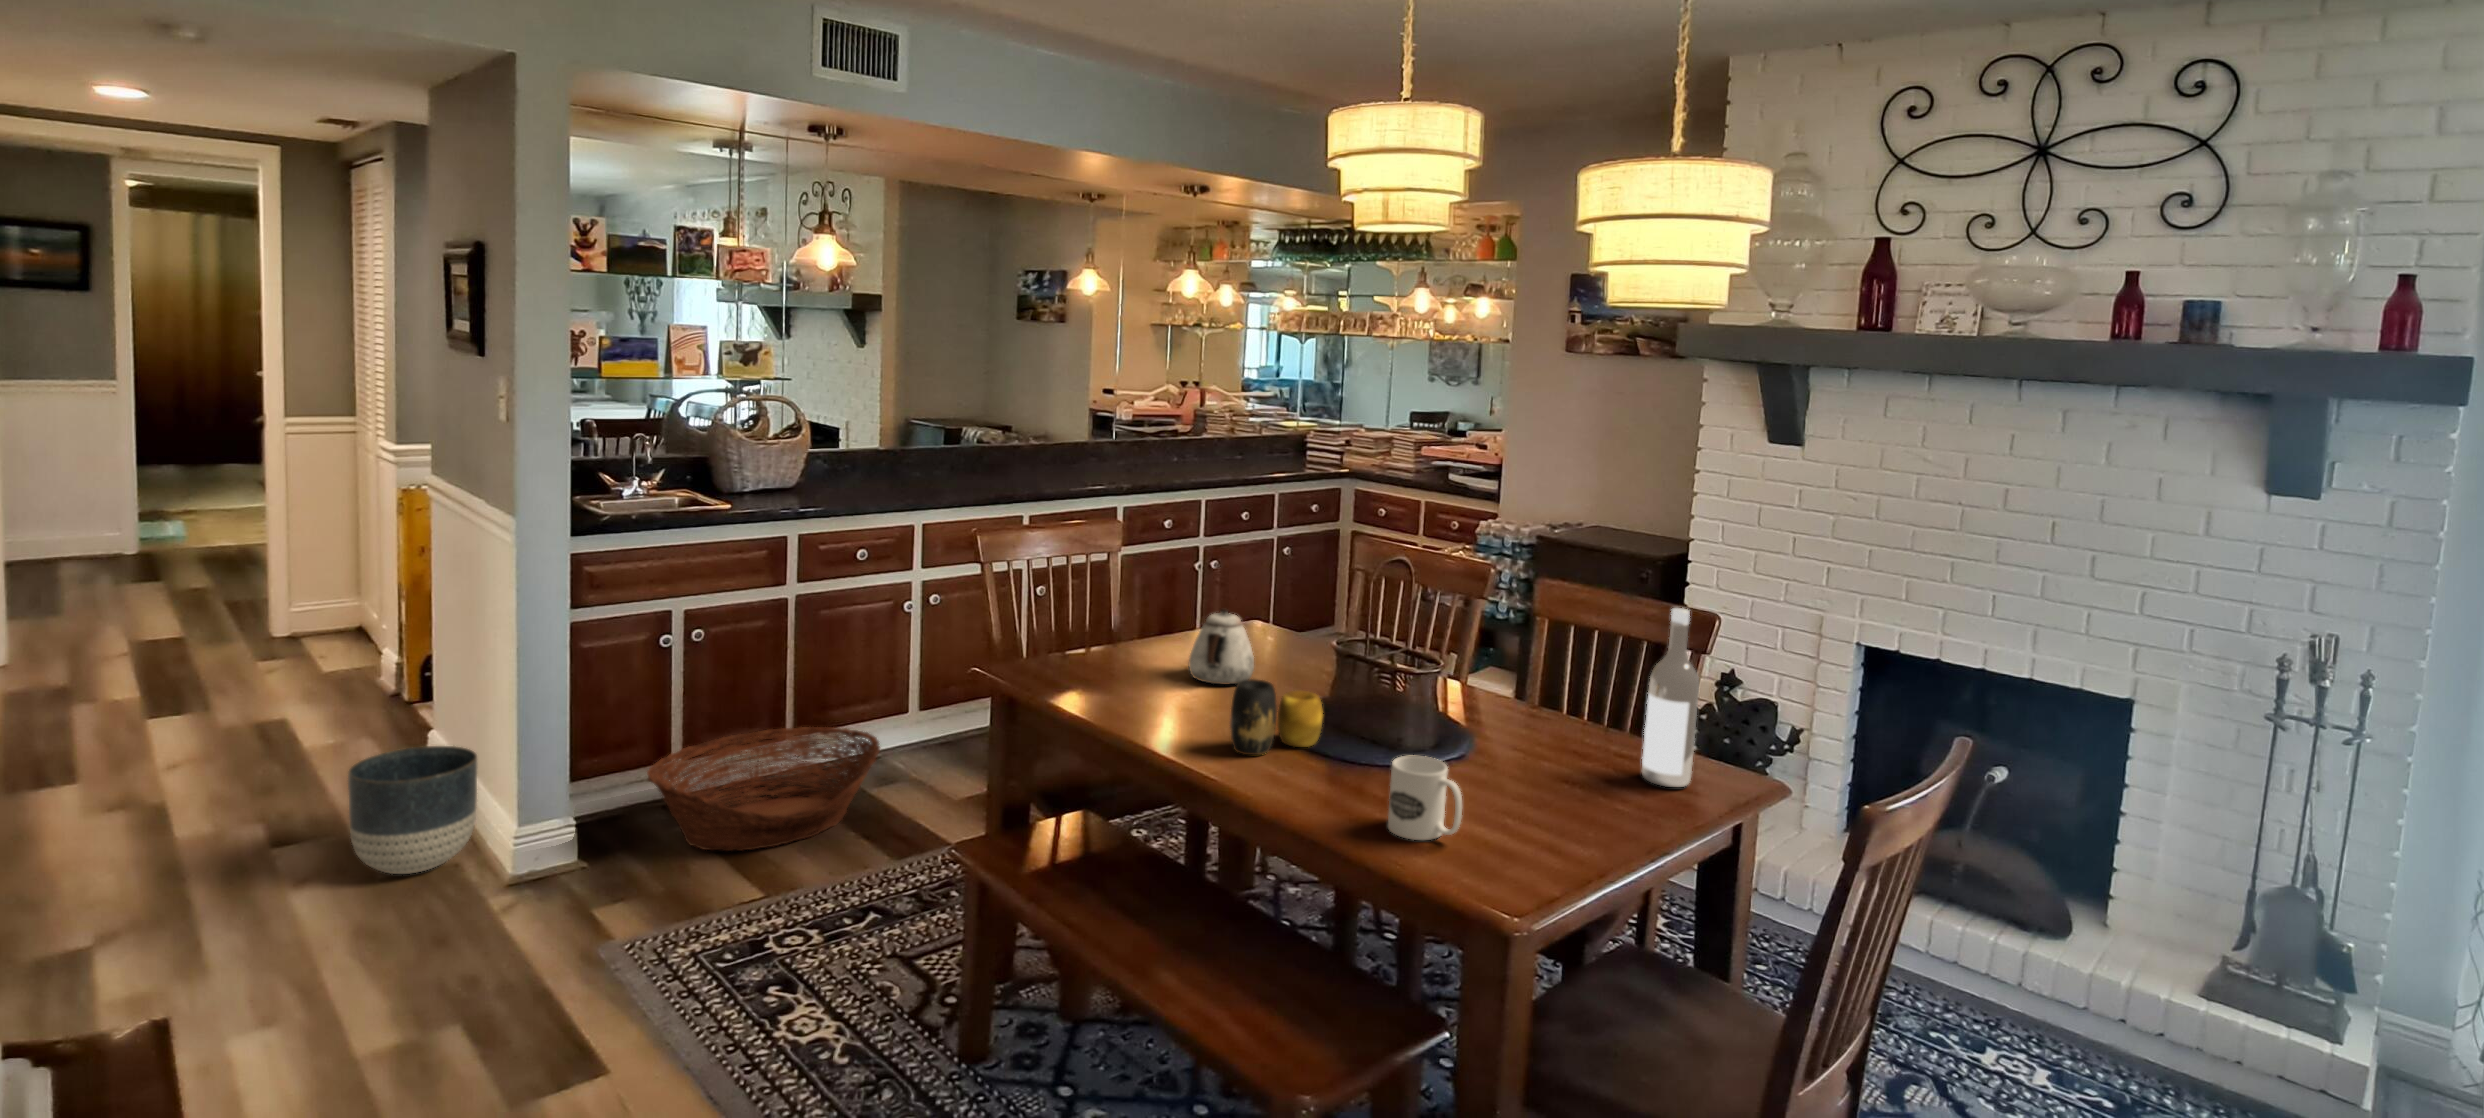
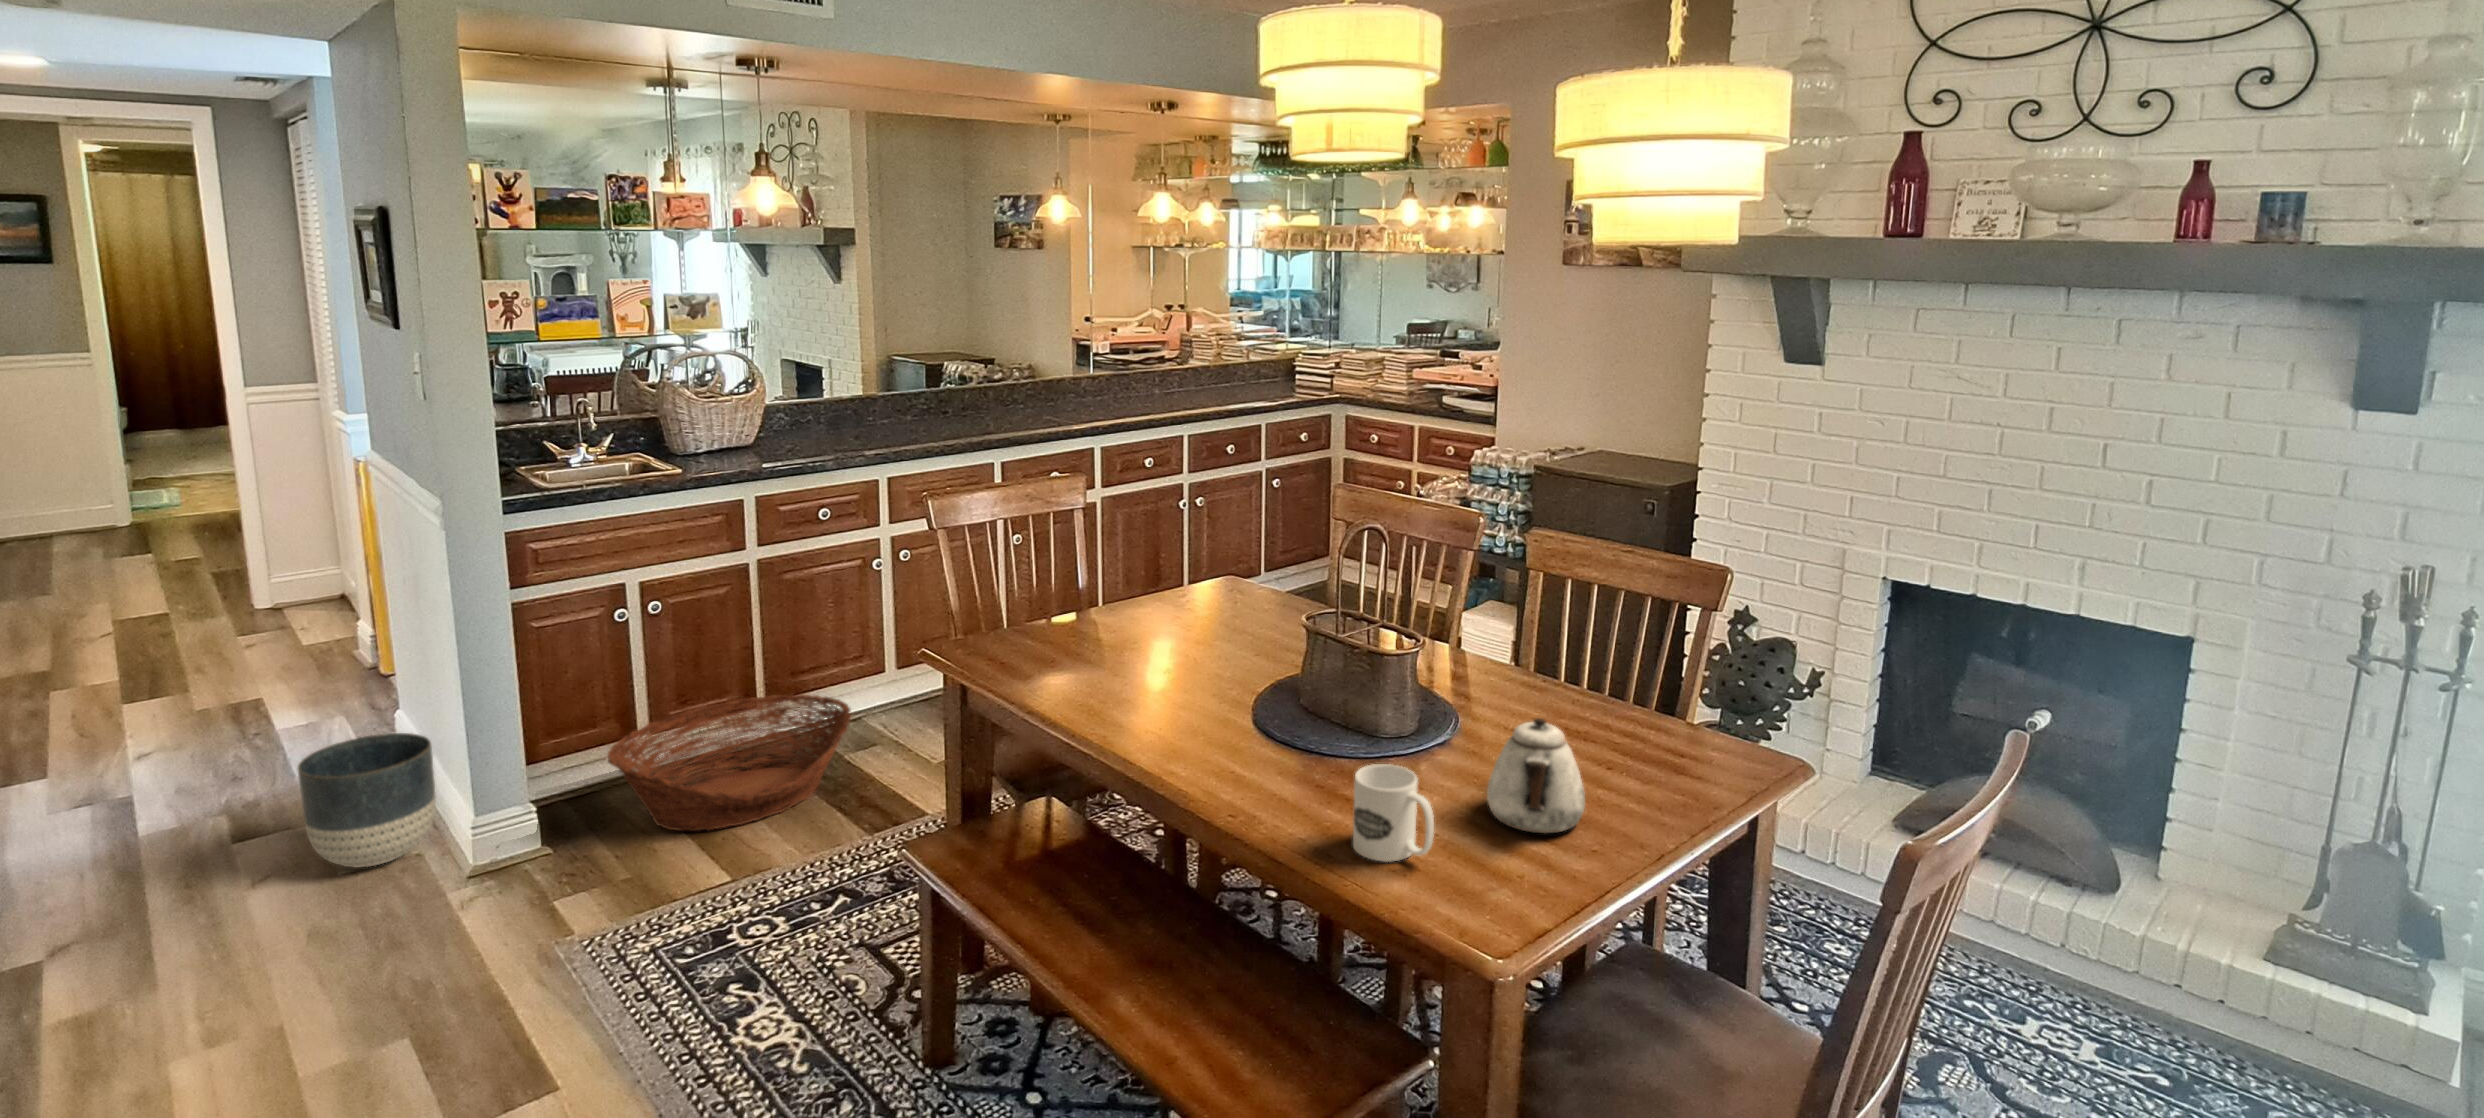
wine bottle: present [1642,608,1699,787] -> none [1643,580,1705,778]
teapot: present [1188,609,1254,684] -> present [1487,718,1585,833]
vase: present [1230,679,1323,755] -> none [1184,671,1287,755]

